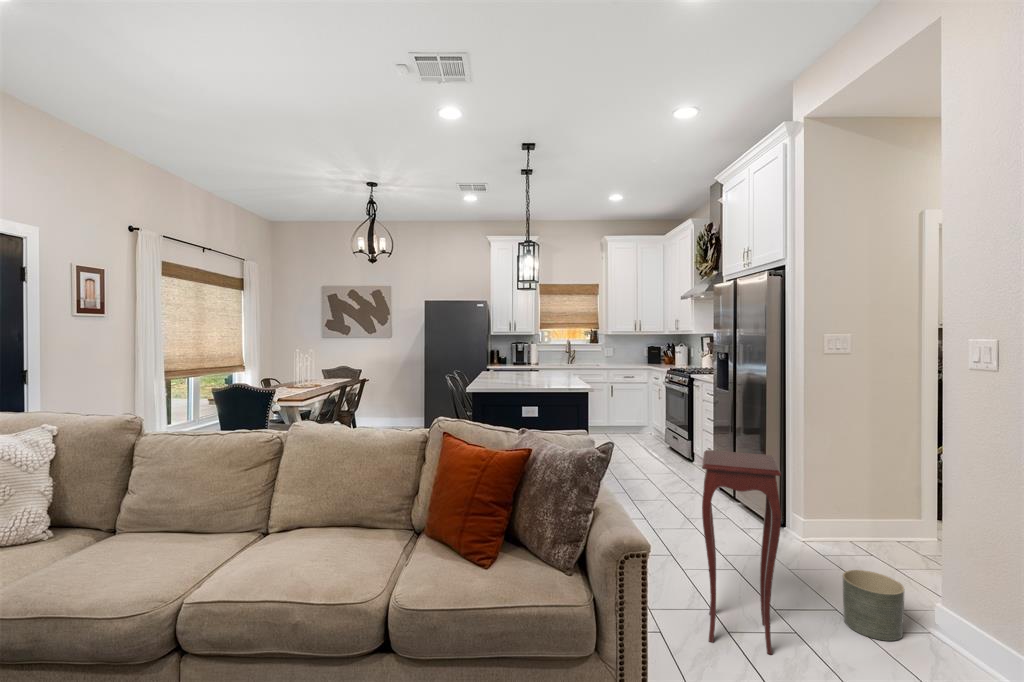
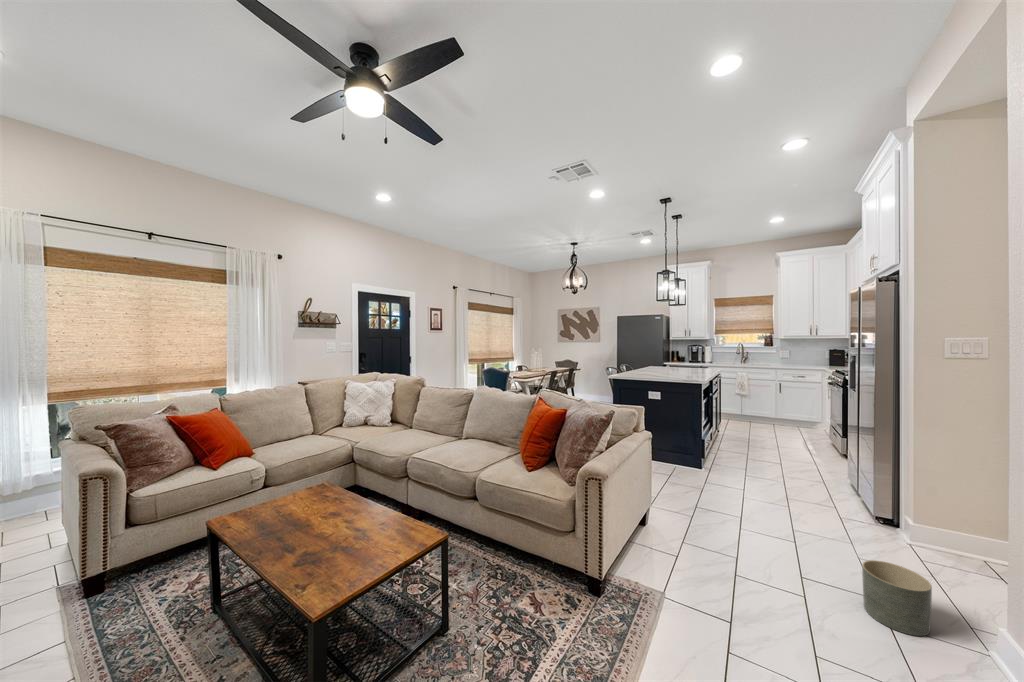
side table: present [702,450,781,655] -> none [699,430,782,596]

